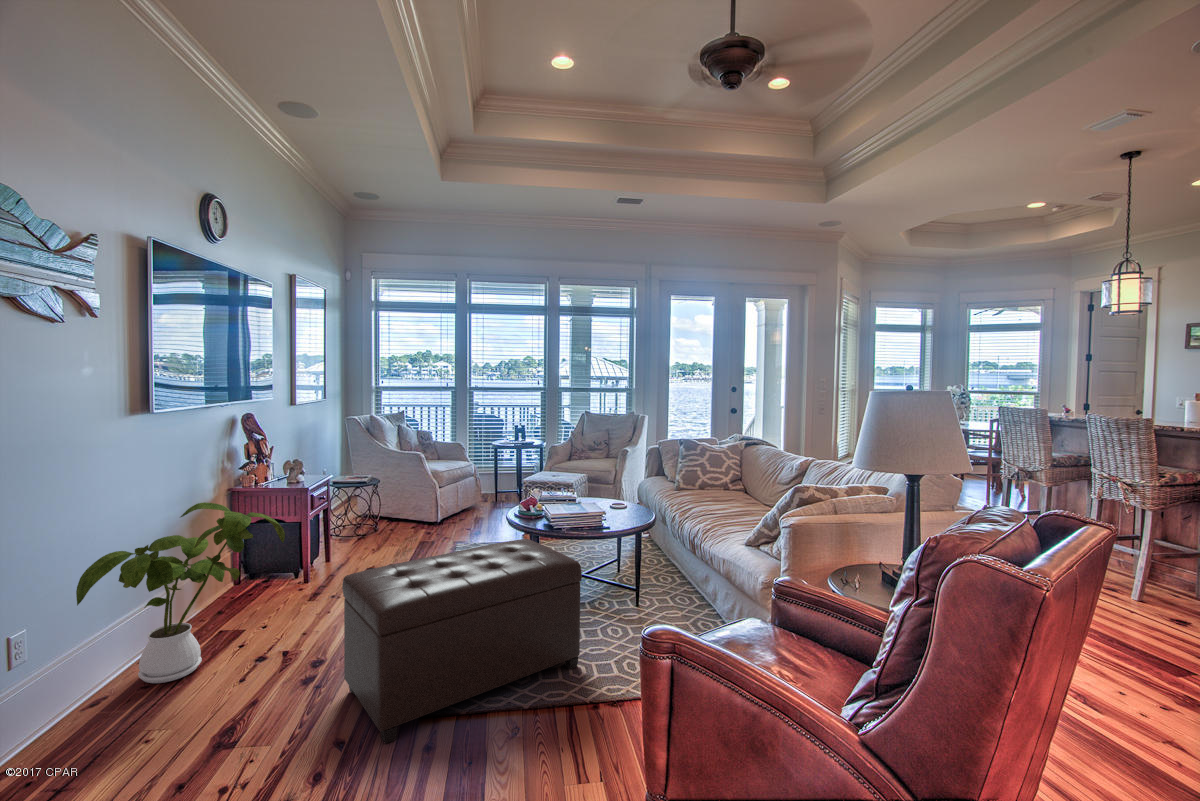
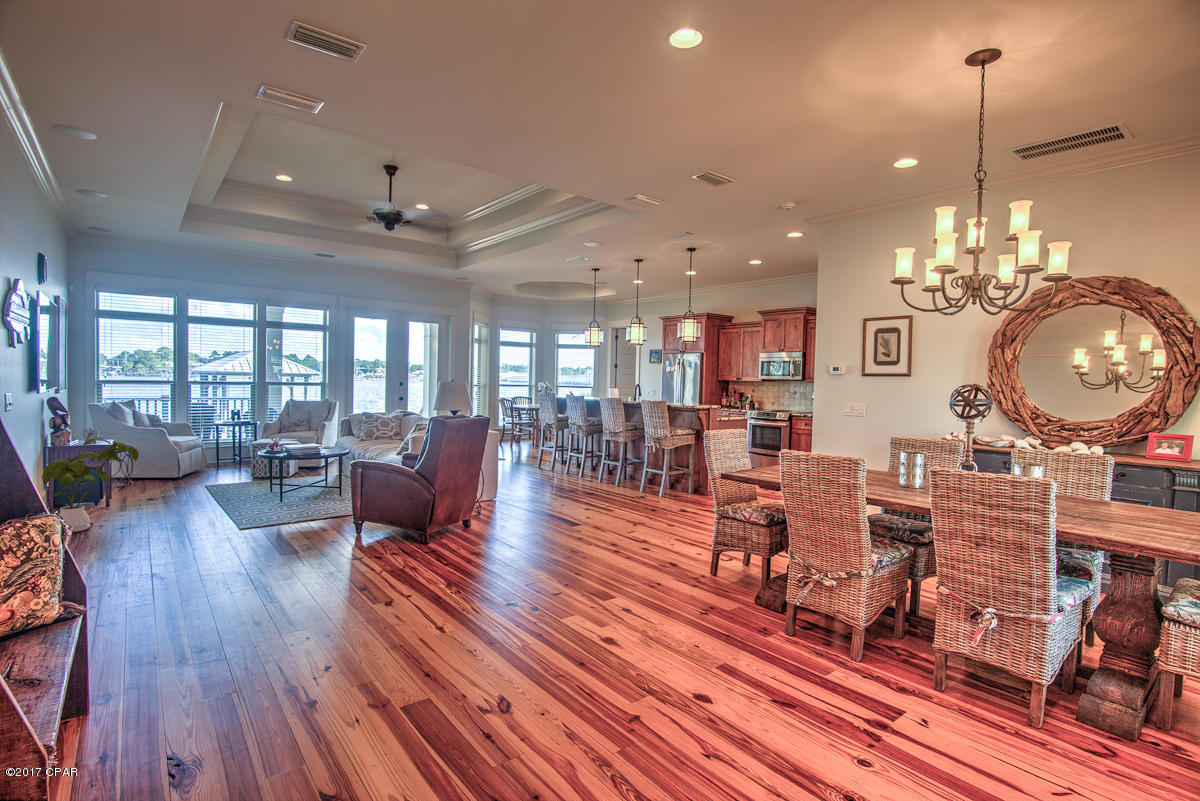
ottoman: present [342,539,582,743] -> none [192,456,314,528]

